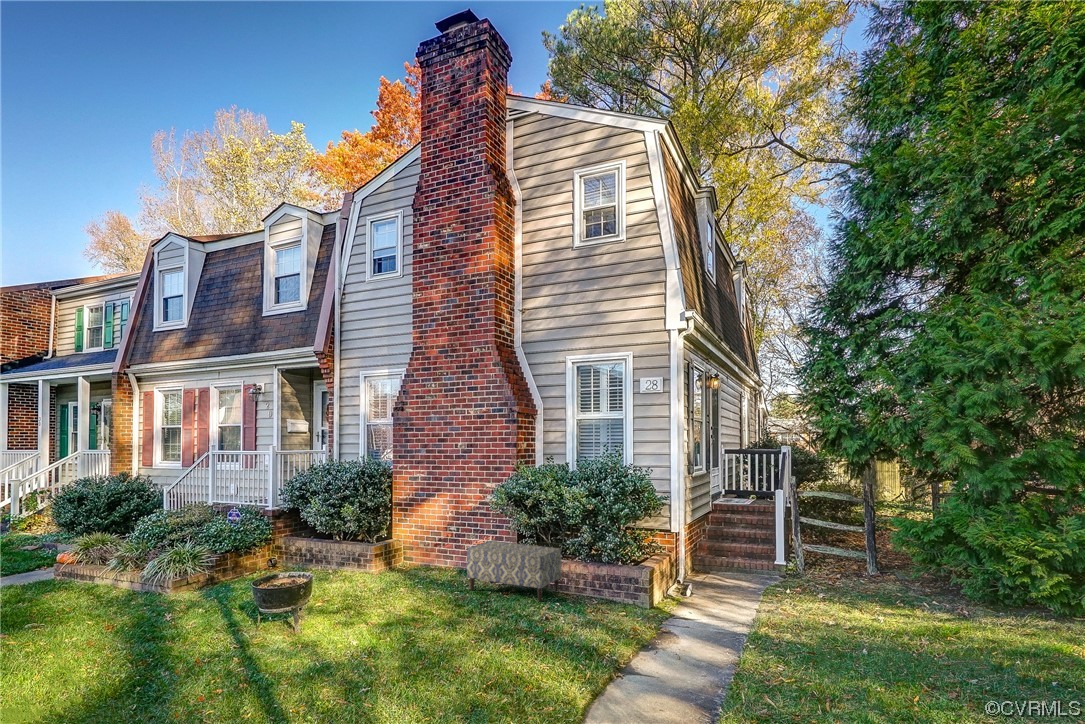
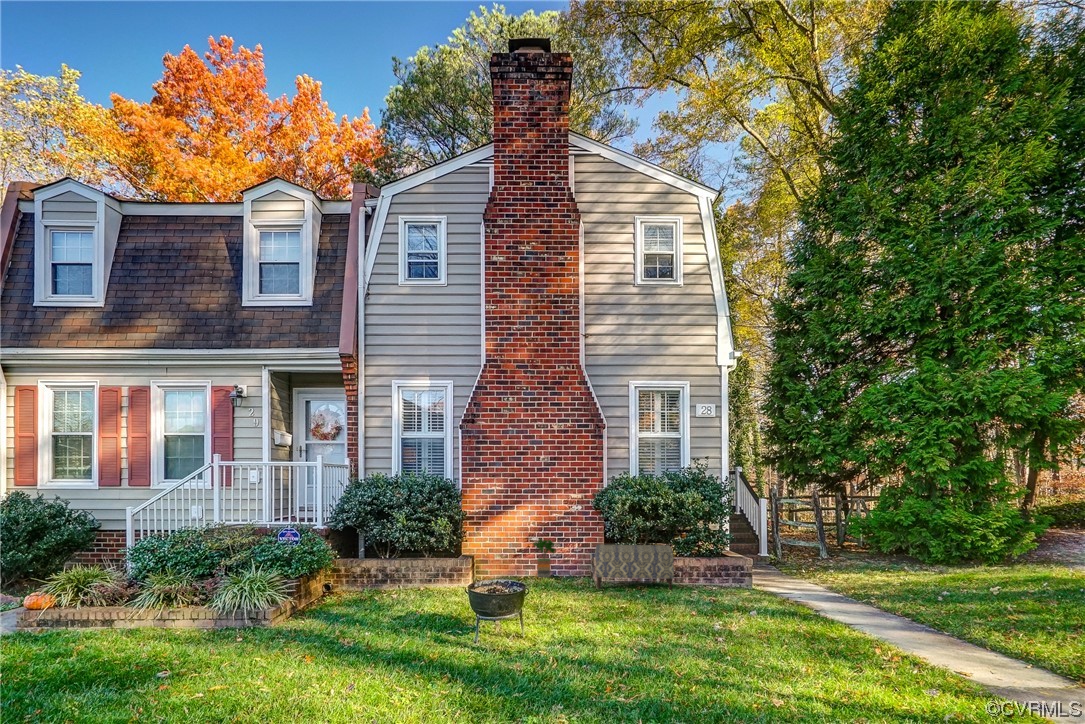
potted tree: none [443,531,468,572] -> present [534,540,556,577]

